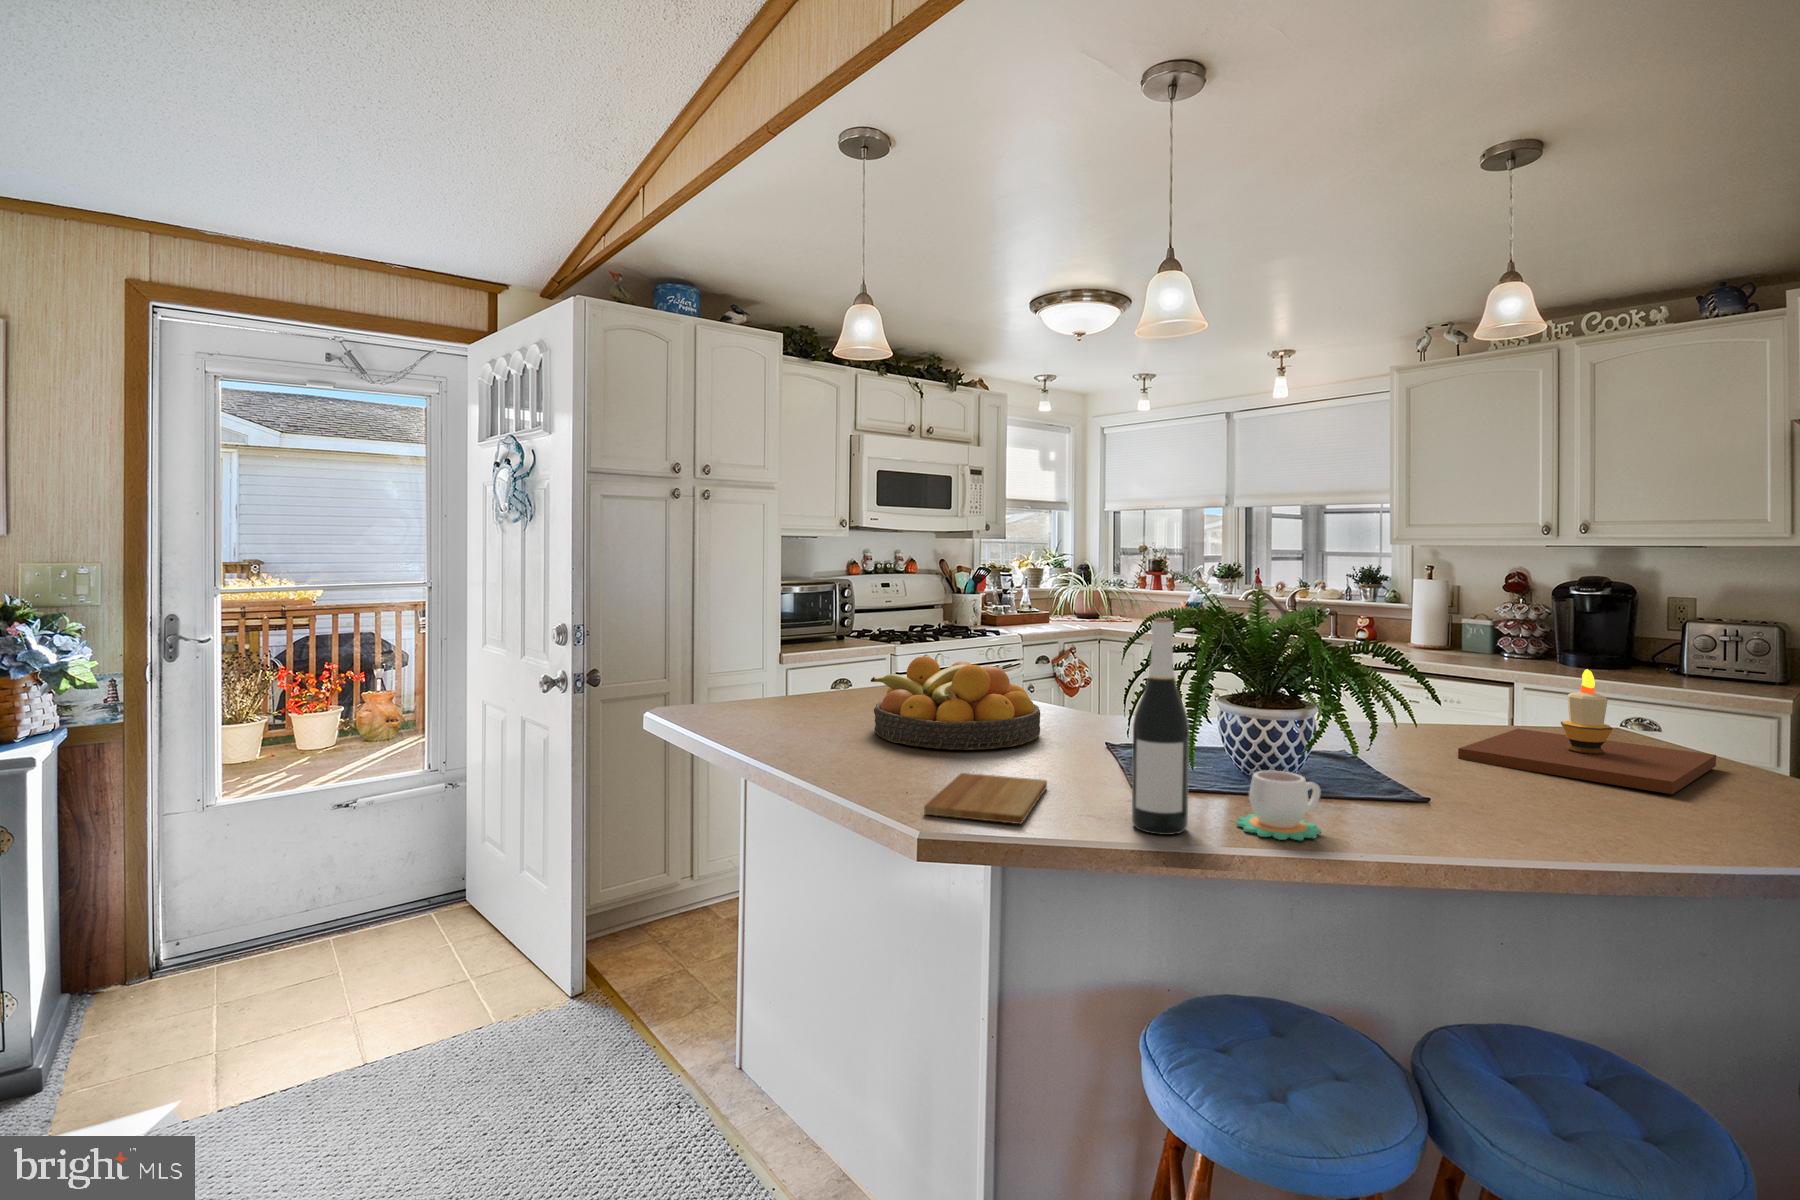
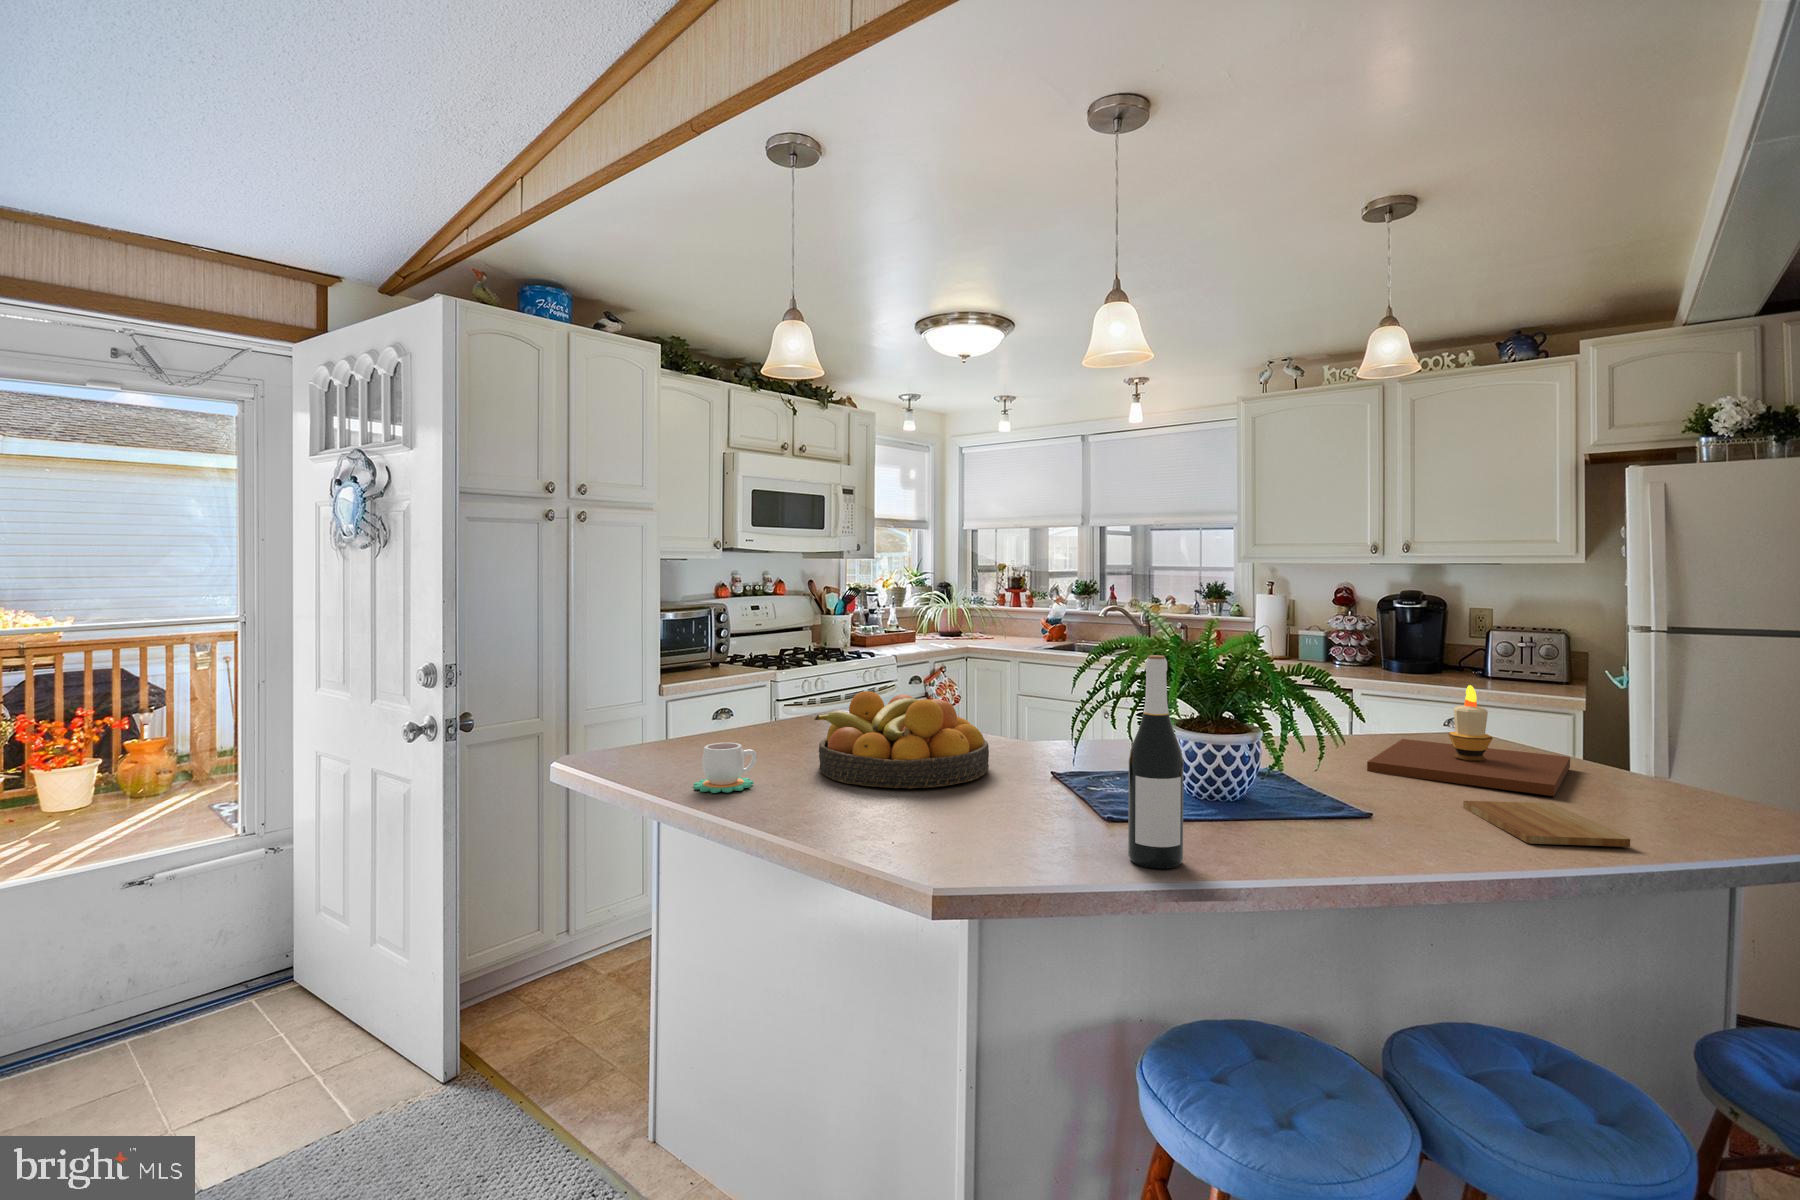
mug: present [1237,771,1321,840] -> present [694,743,757,793]
cutting board: present [924,773,1047,824] -> present [1463,801,1630,847]

